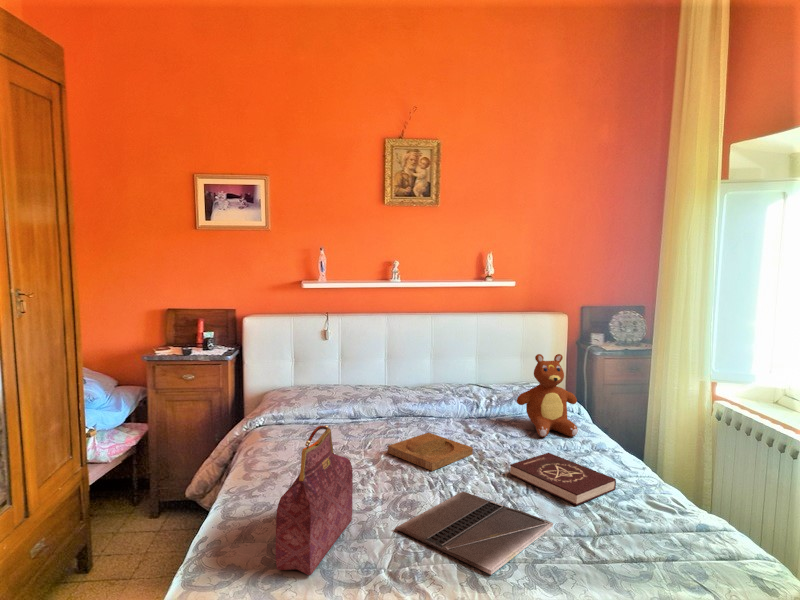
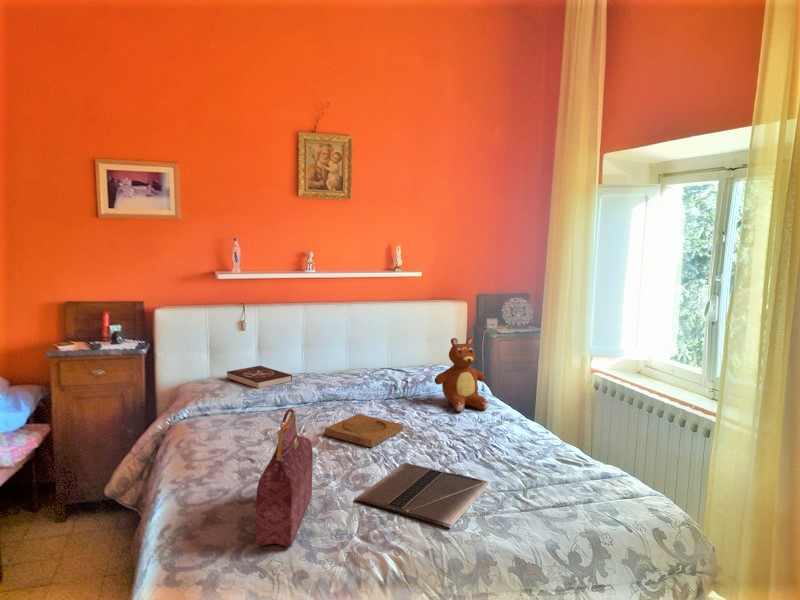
book: present [510,453,616,505] -> present [227,366,292,389]

